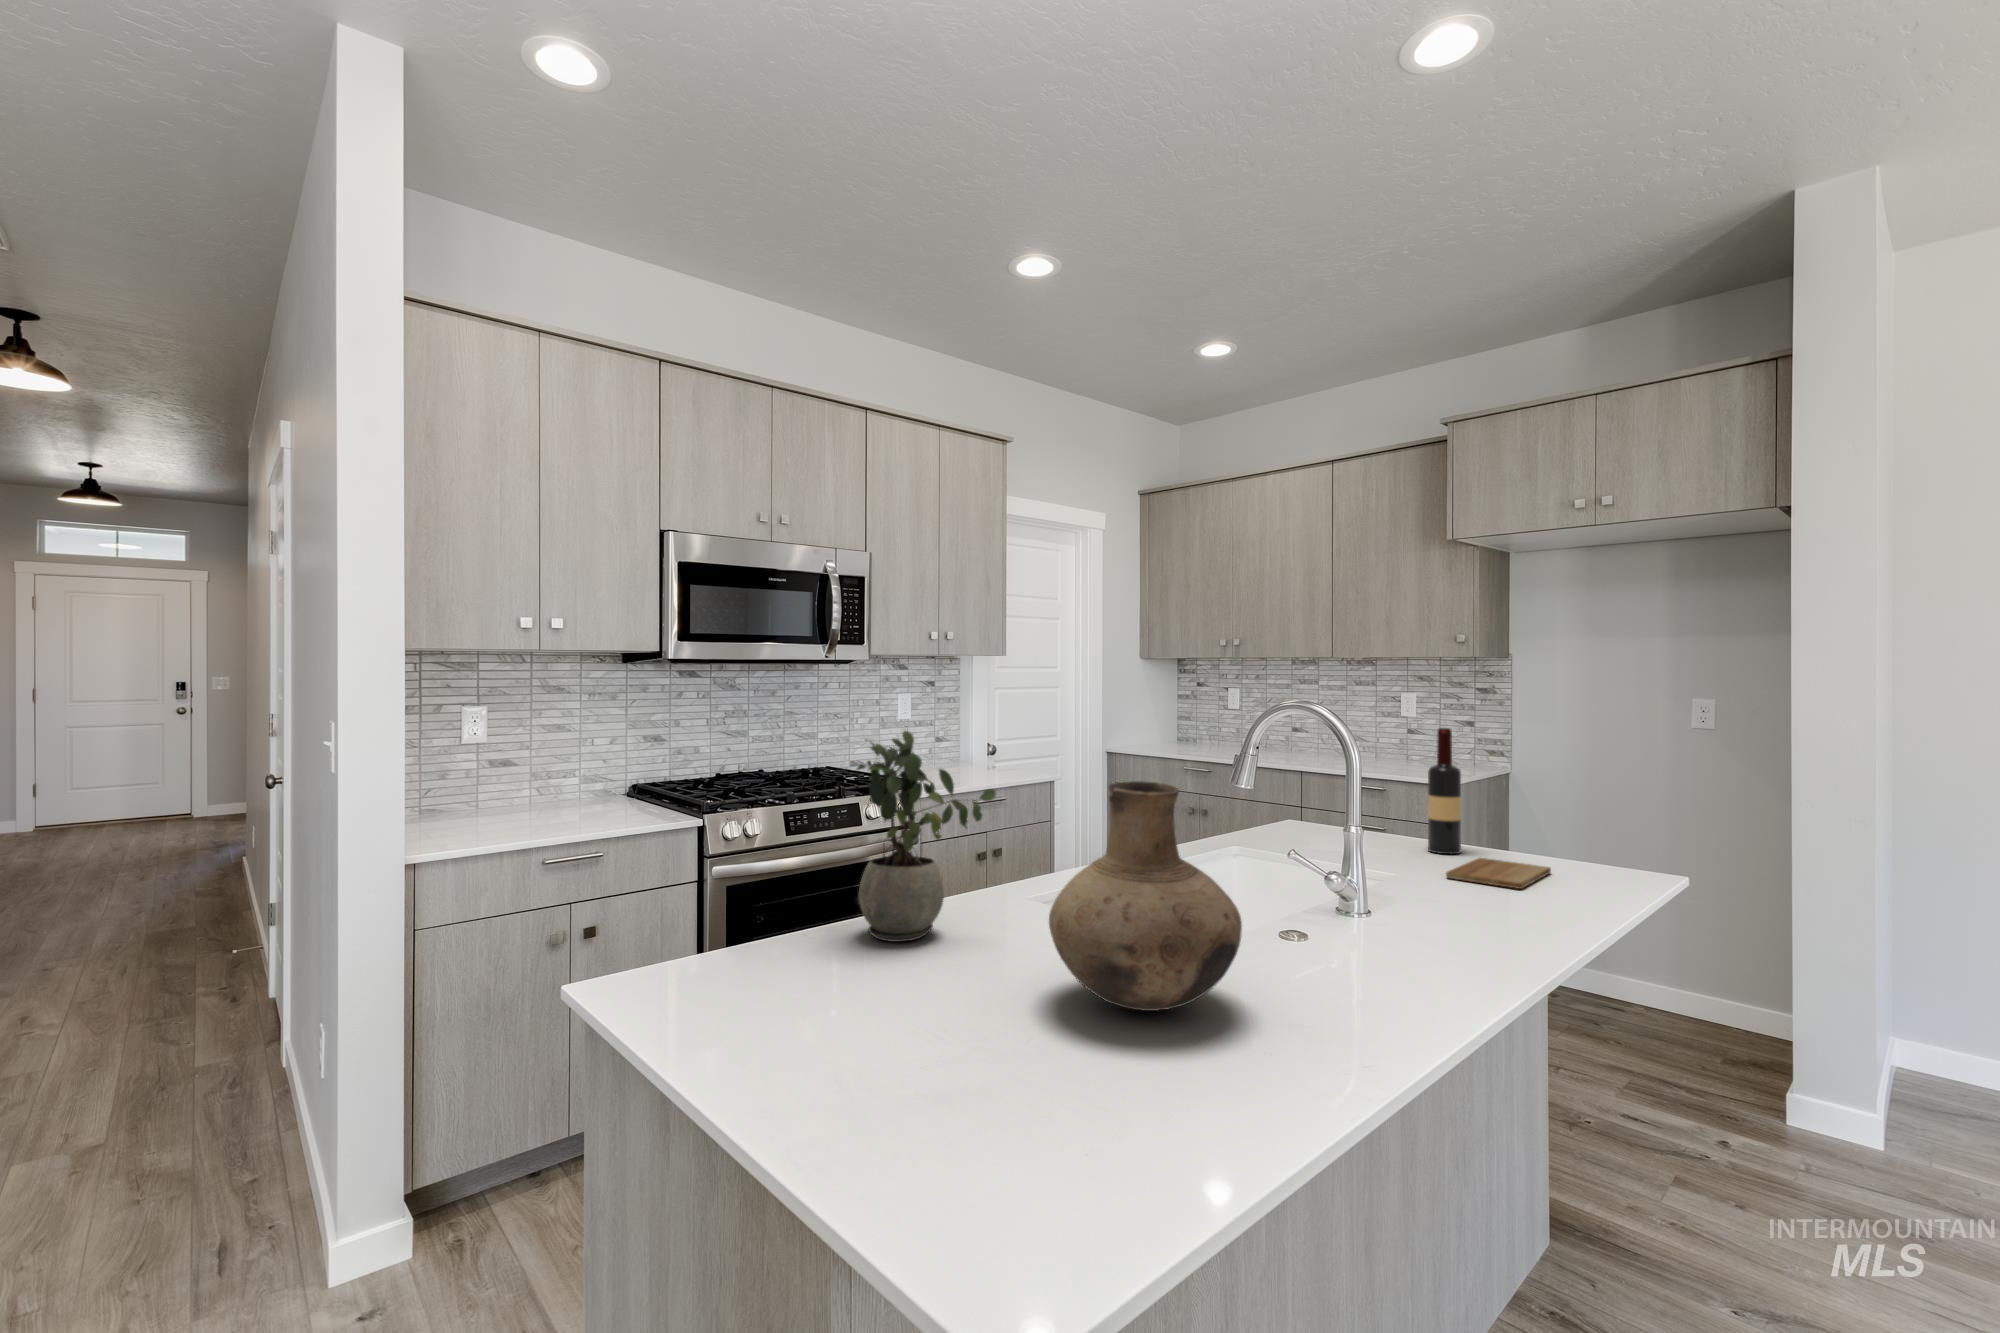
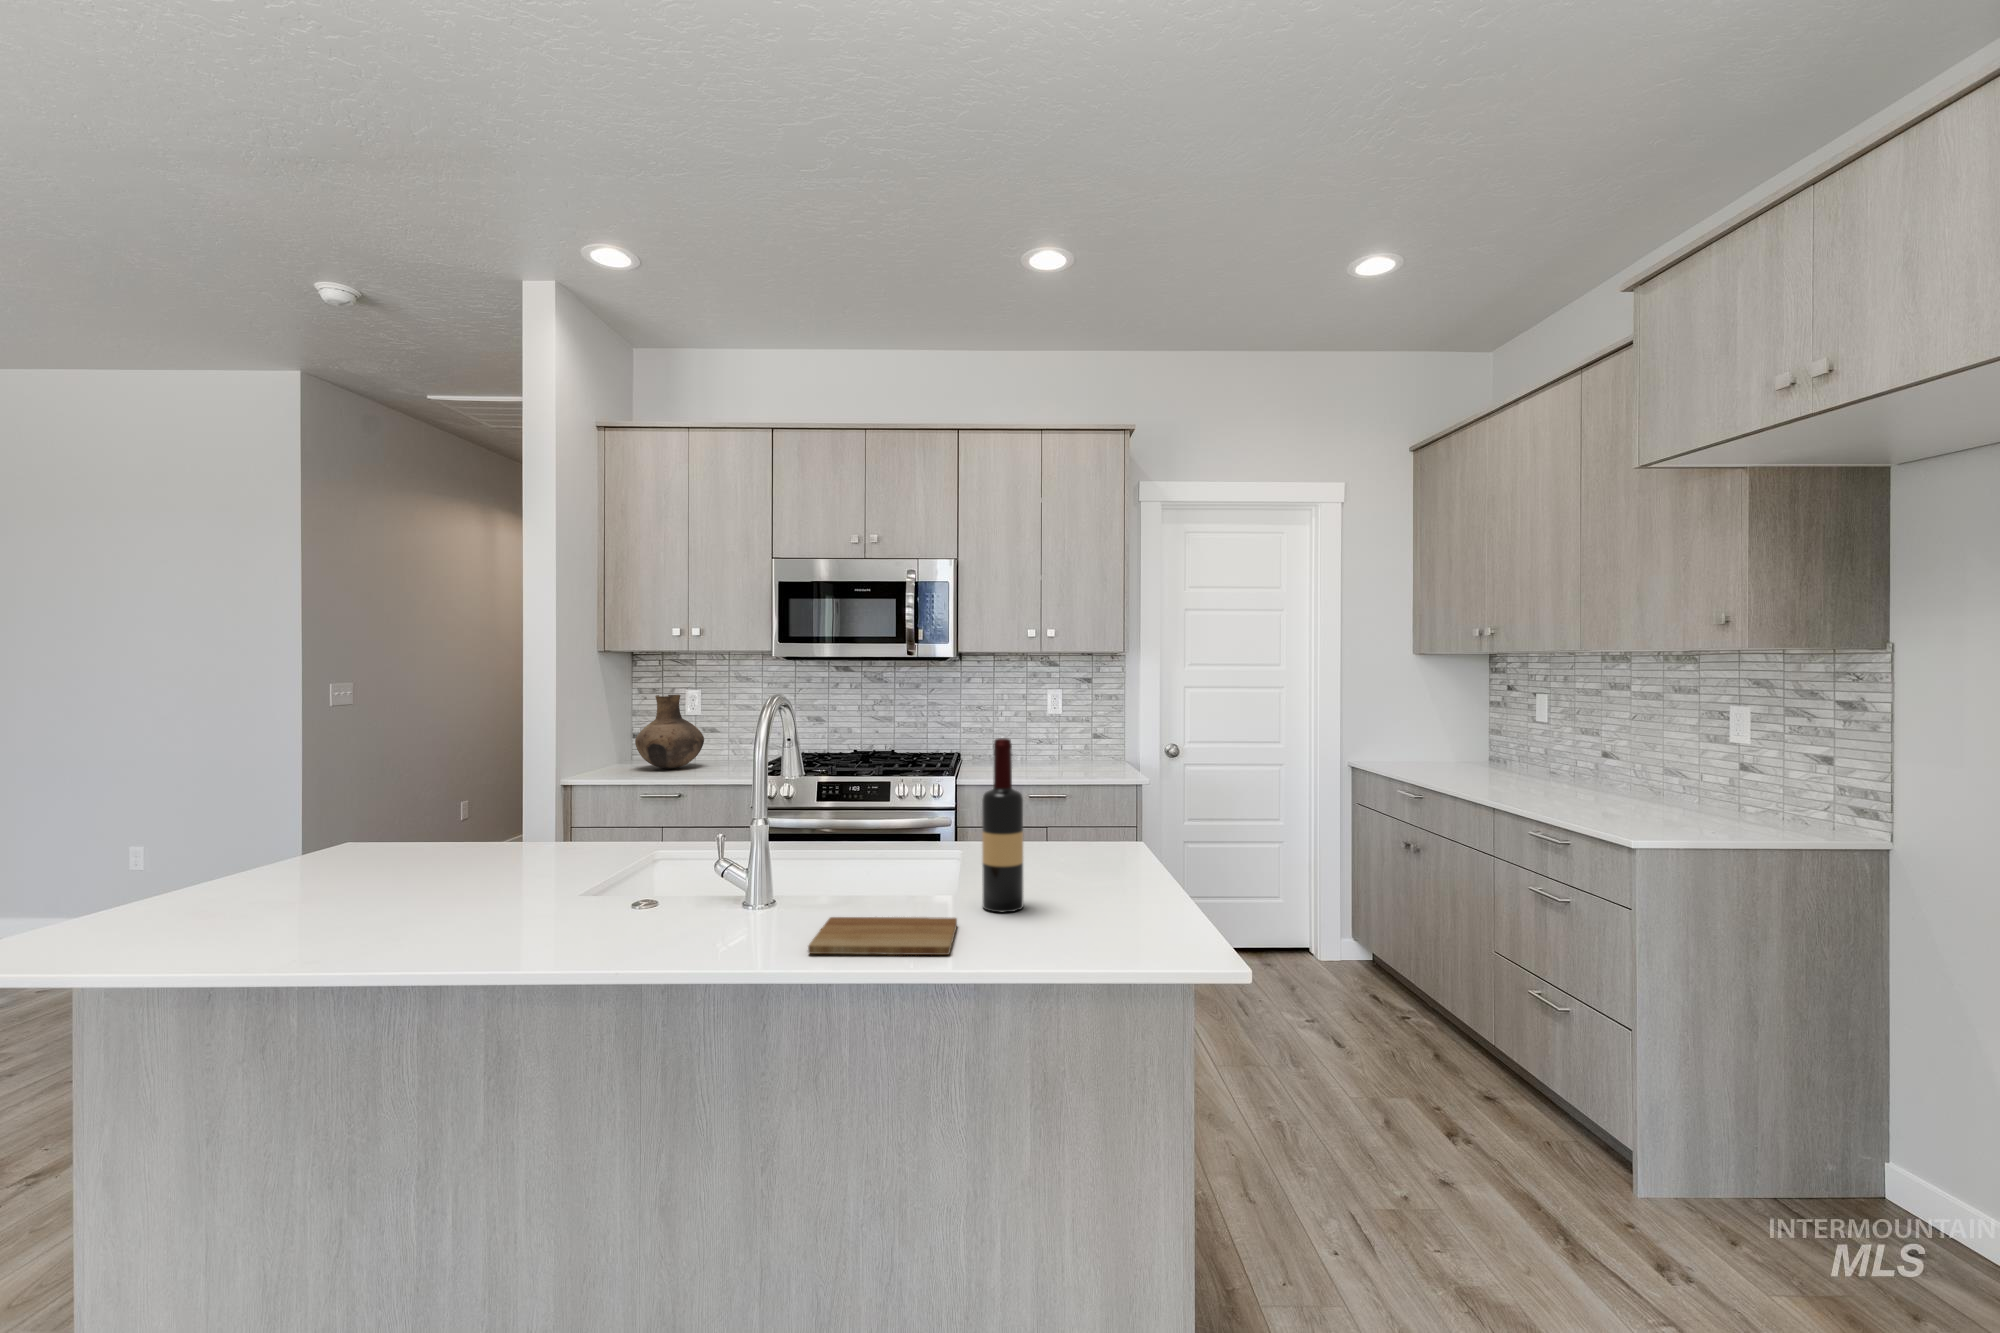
potted plant: present [857,731,996,942] -> none [370,704,448,859]
vase: present [1049,781,1242,1011] -> present [635,695,704,769]

